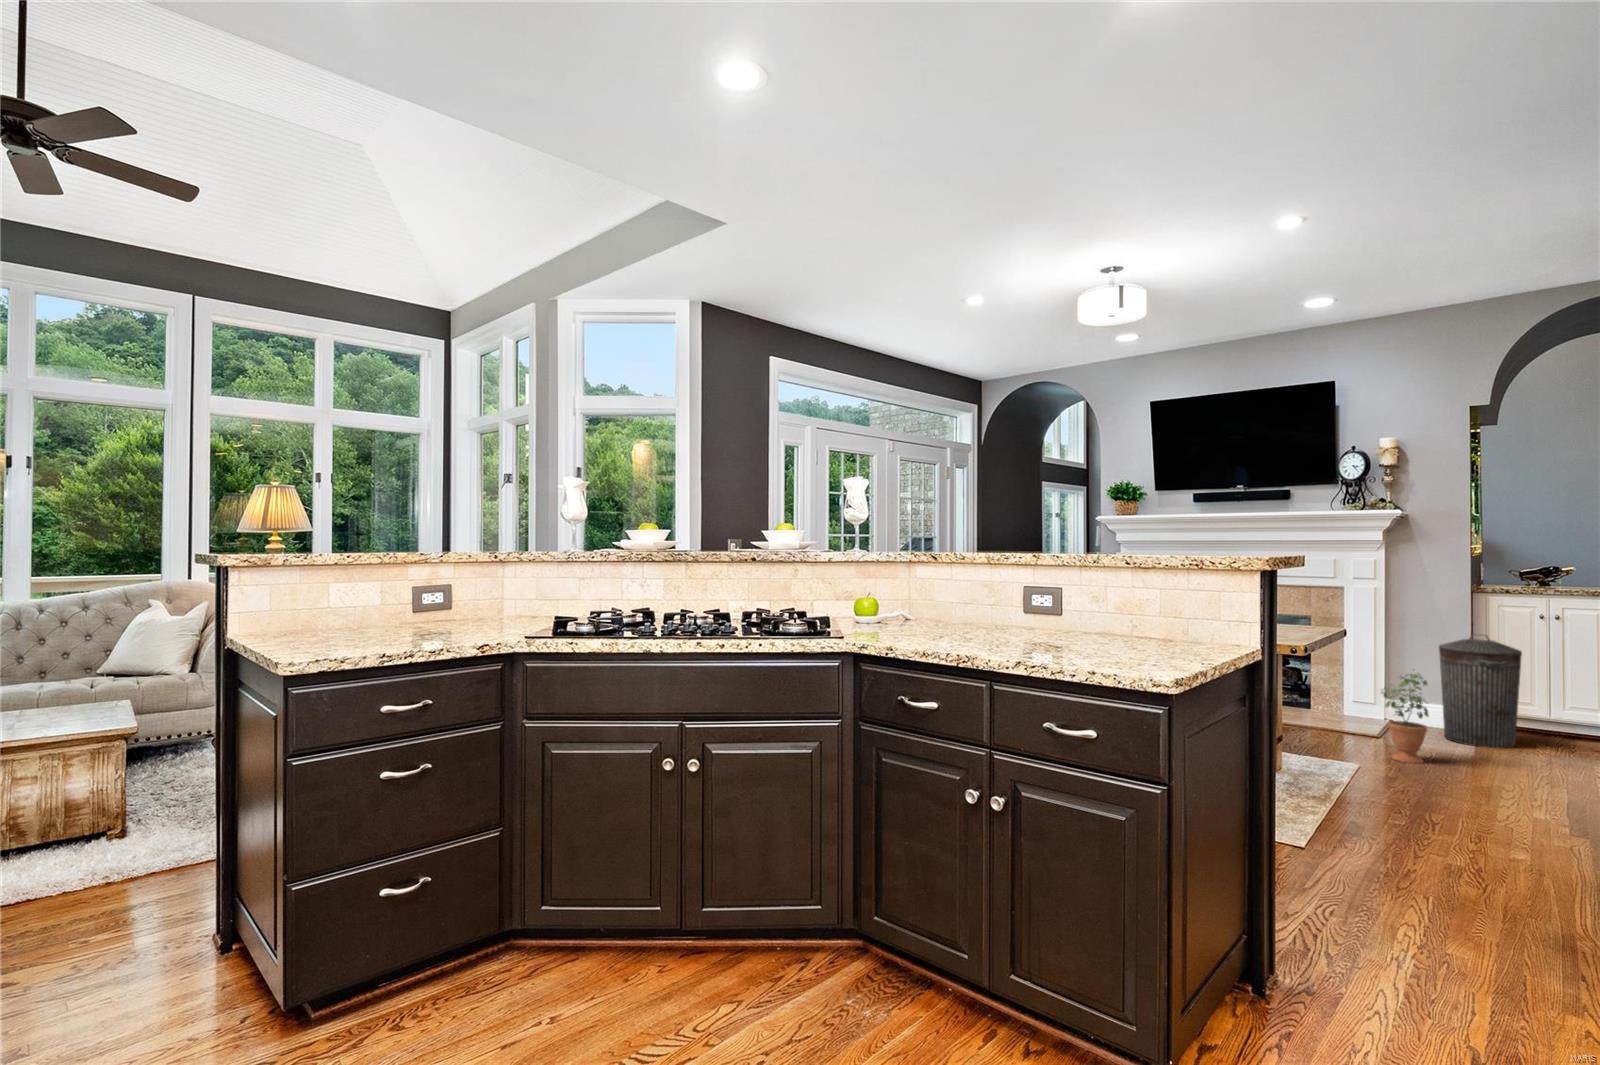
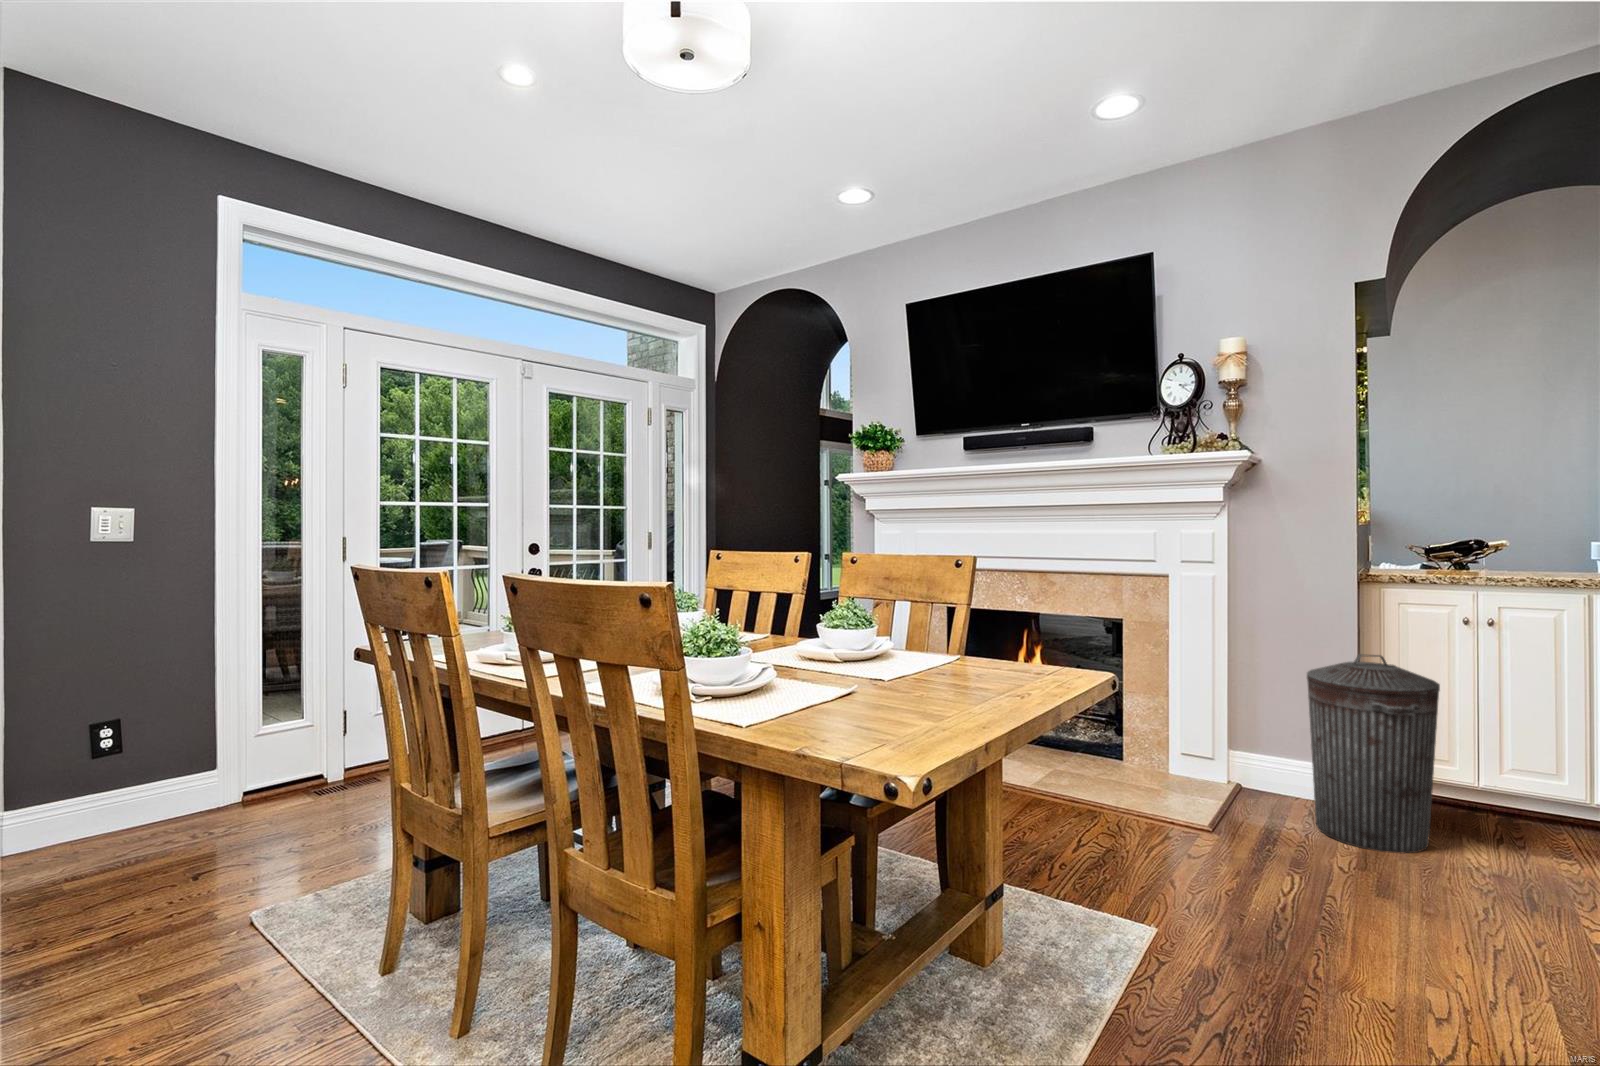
potted plant: present [1382,674,1428,764] -> none [1205,732,1291,915]

